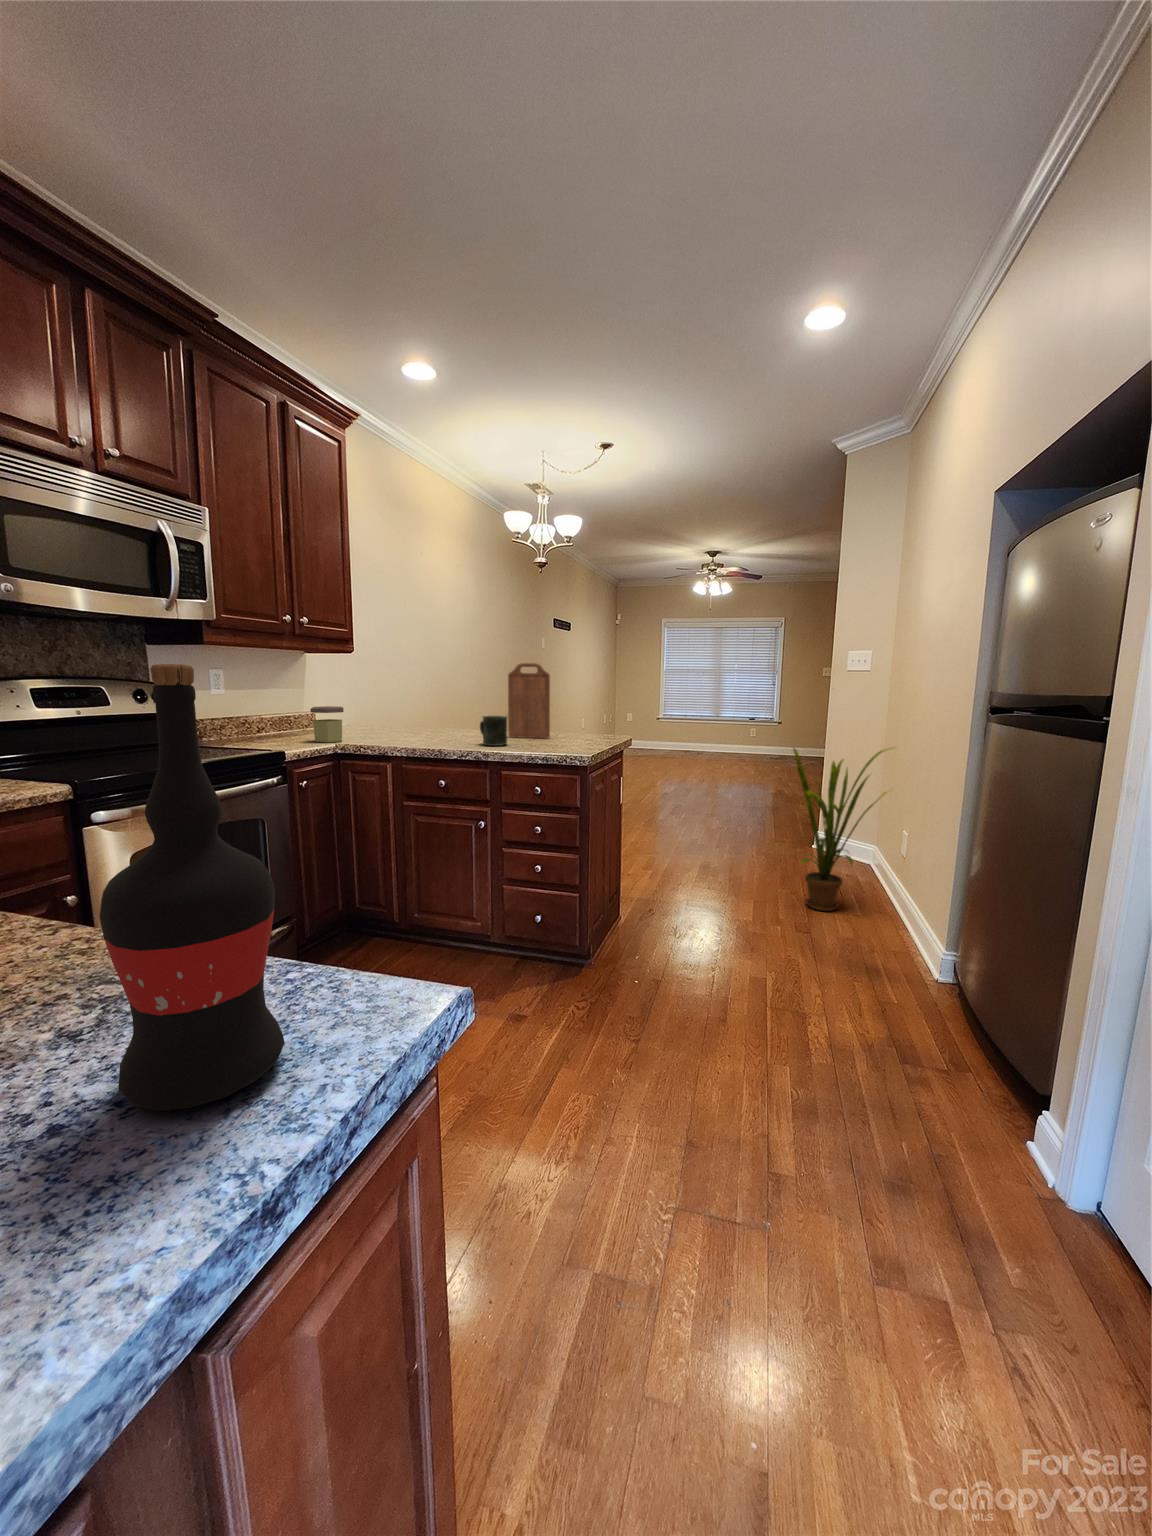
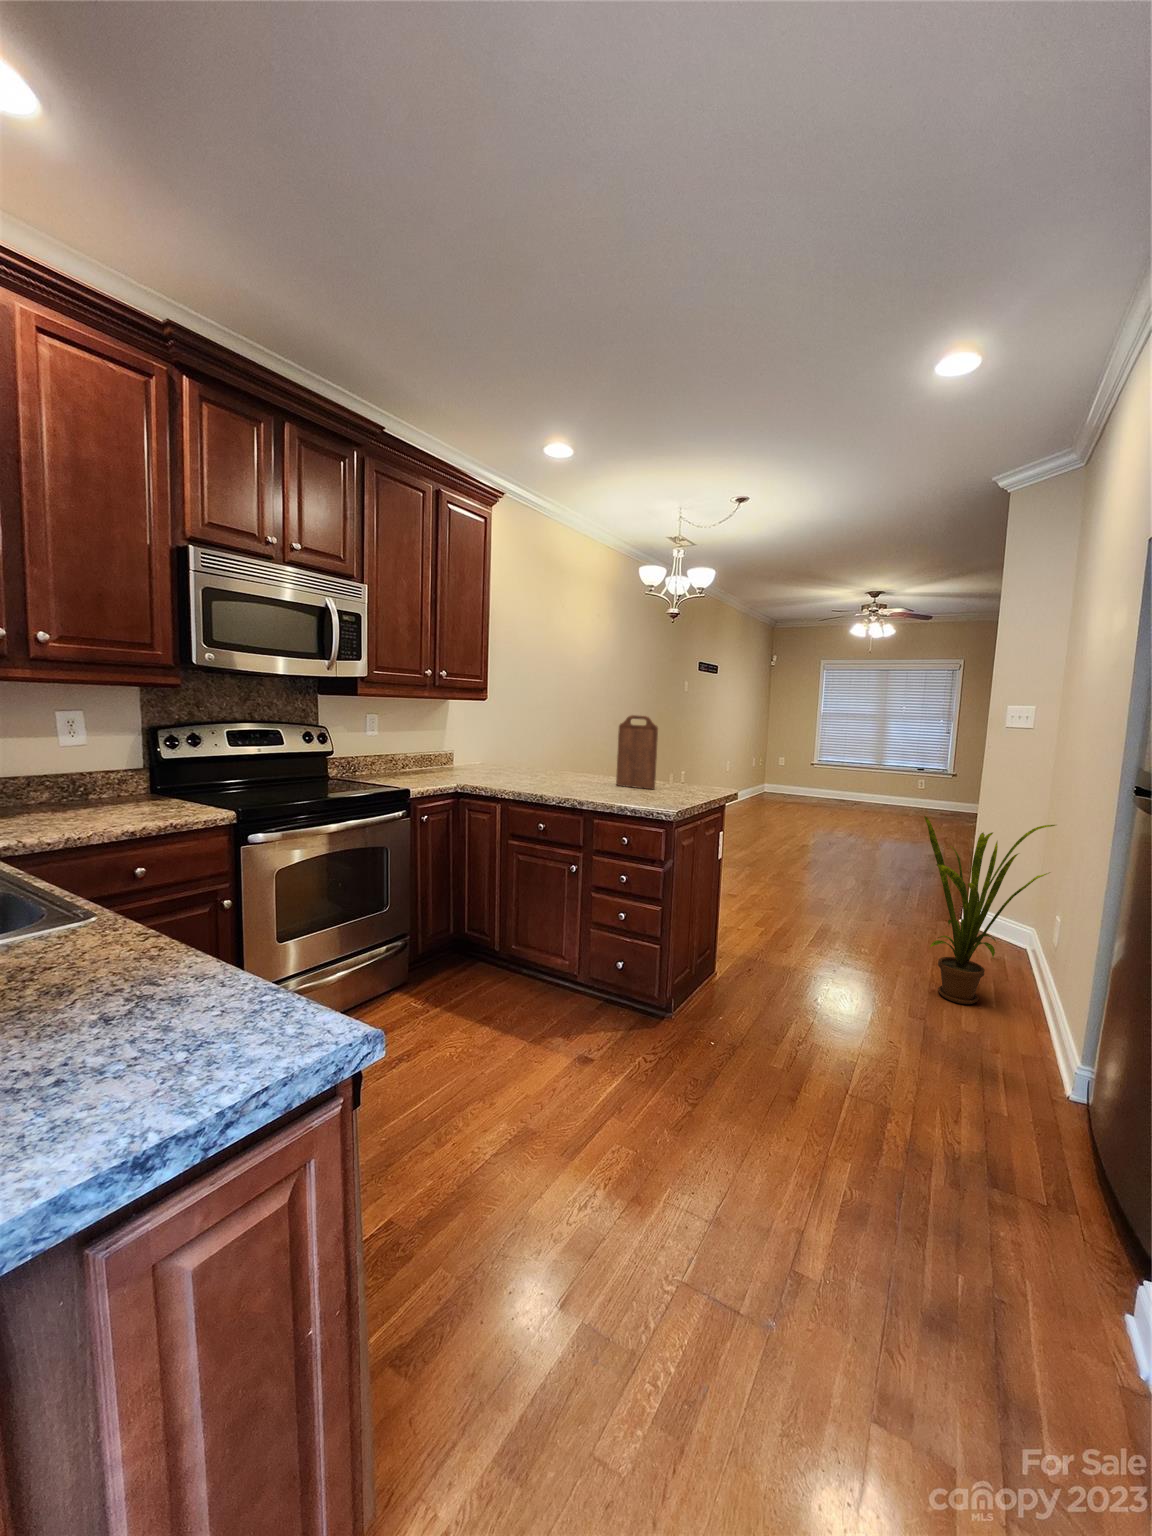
wine bottle: present [99,664,285,1111] -> none [95,790,217,1087]
jar: present [310,706,344,743] -> none [440,749,469,781]
mug: present [480,716,508,746] -> none [583,766,609,795]

